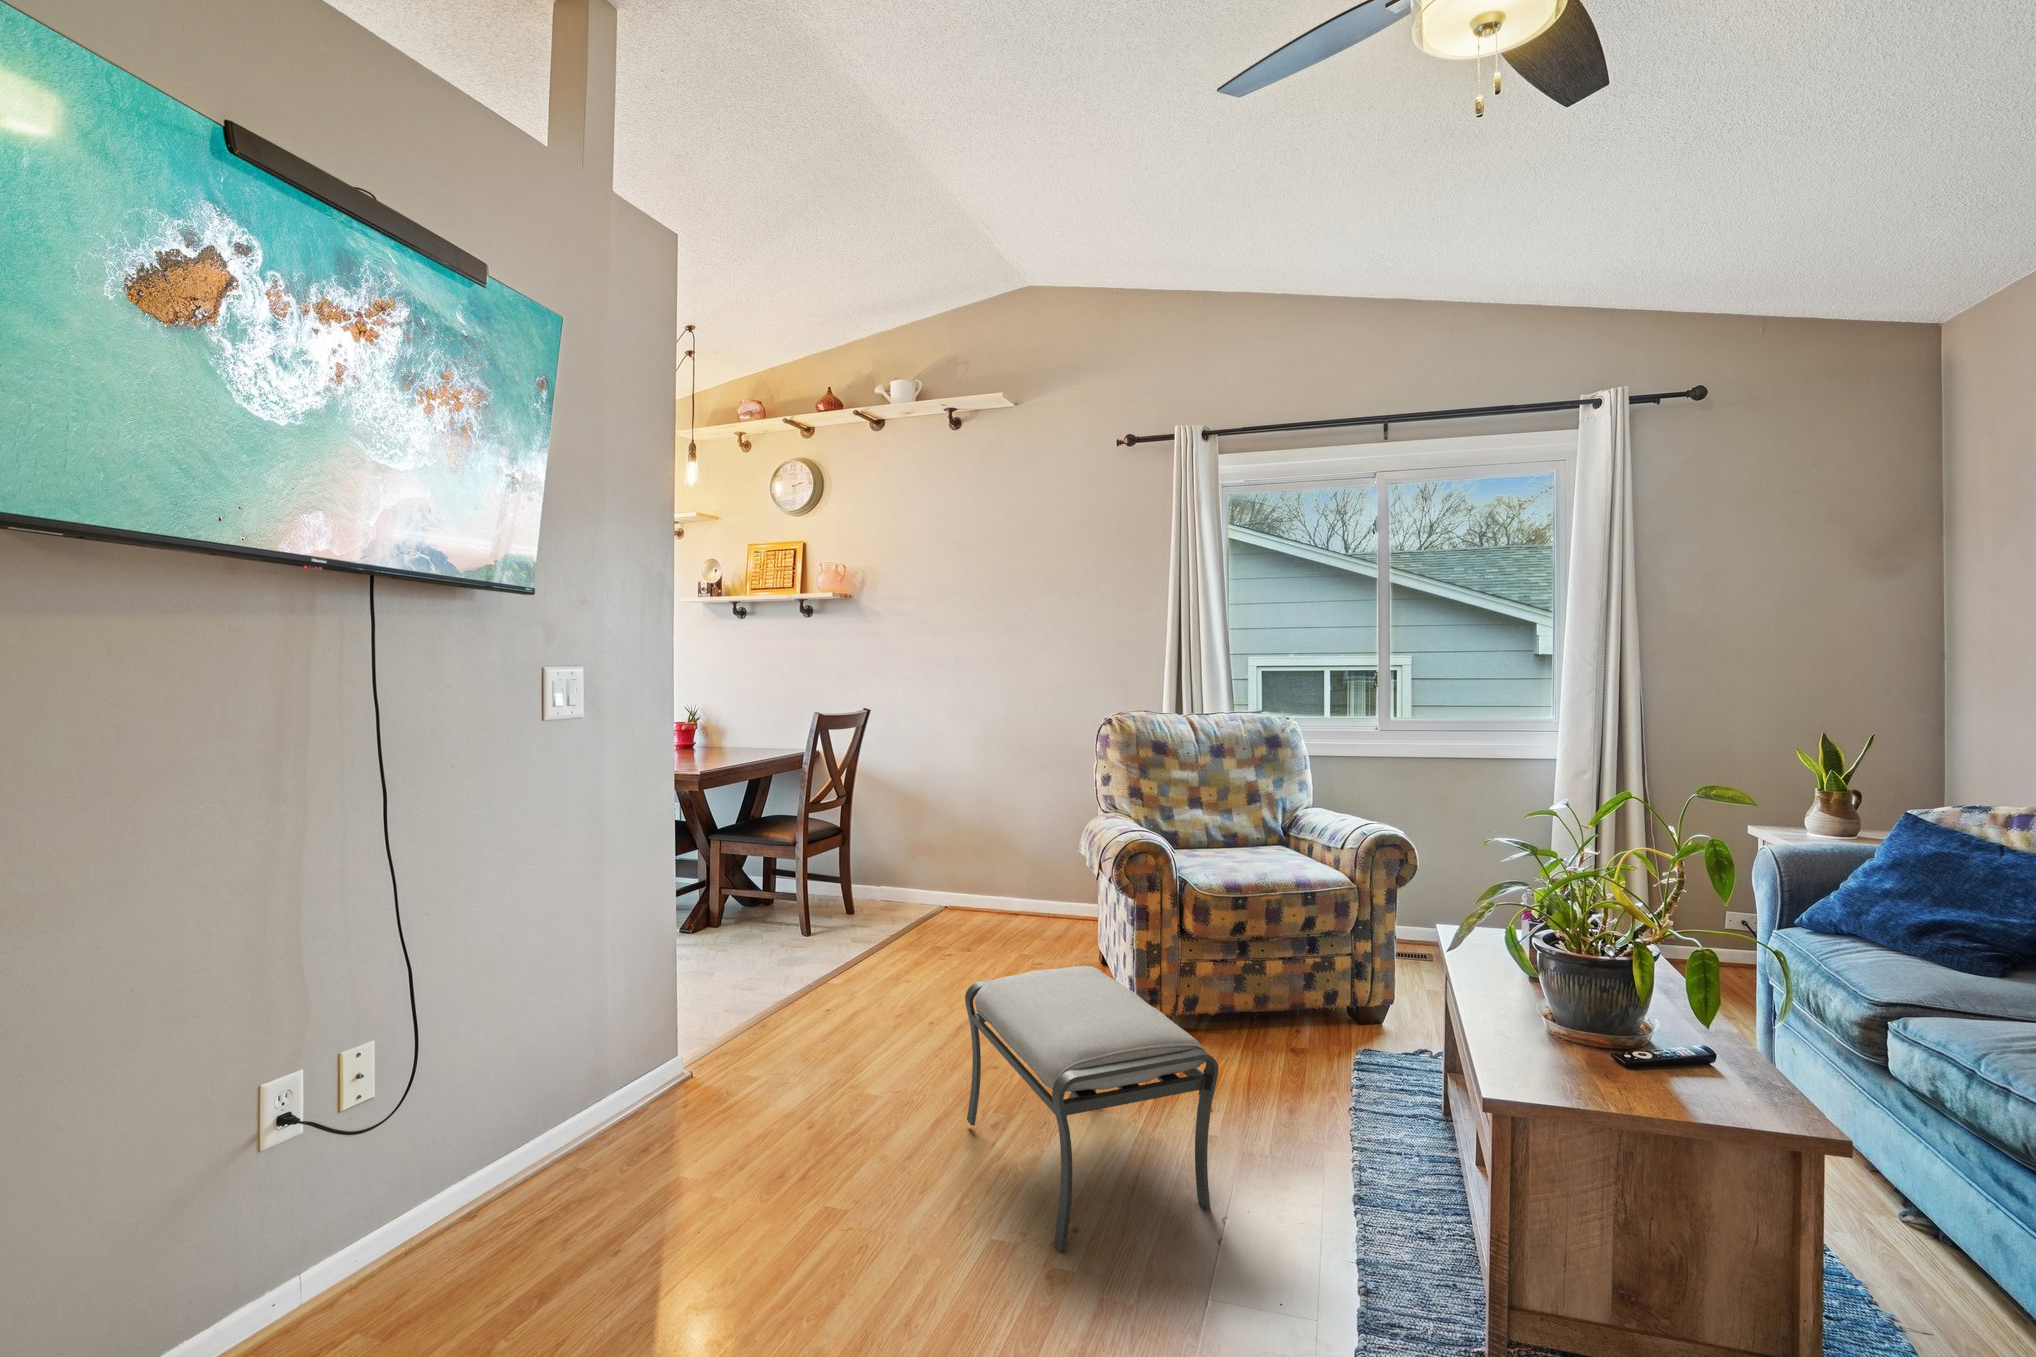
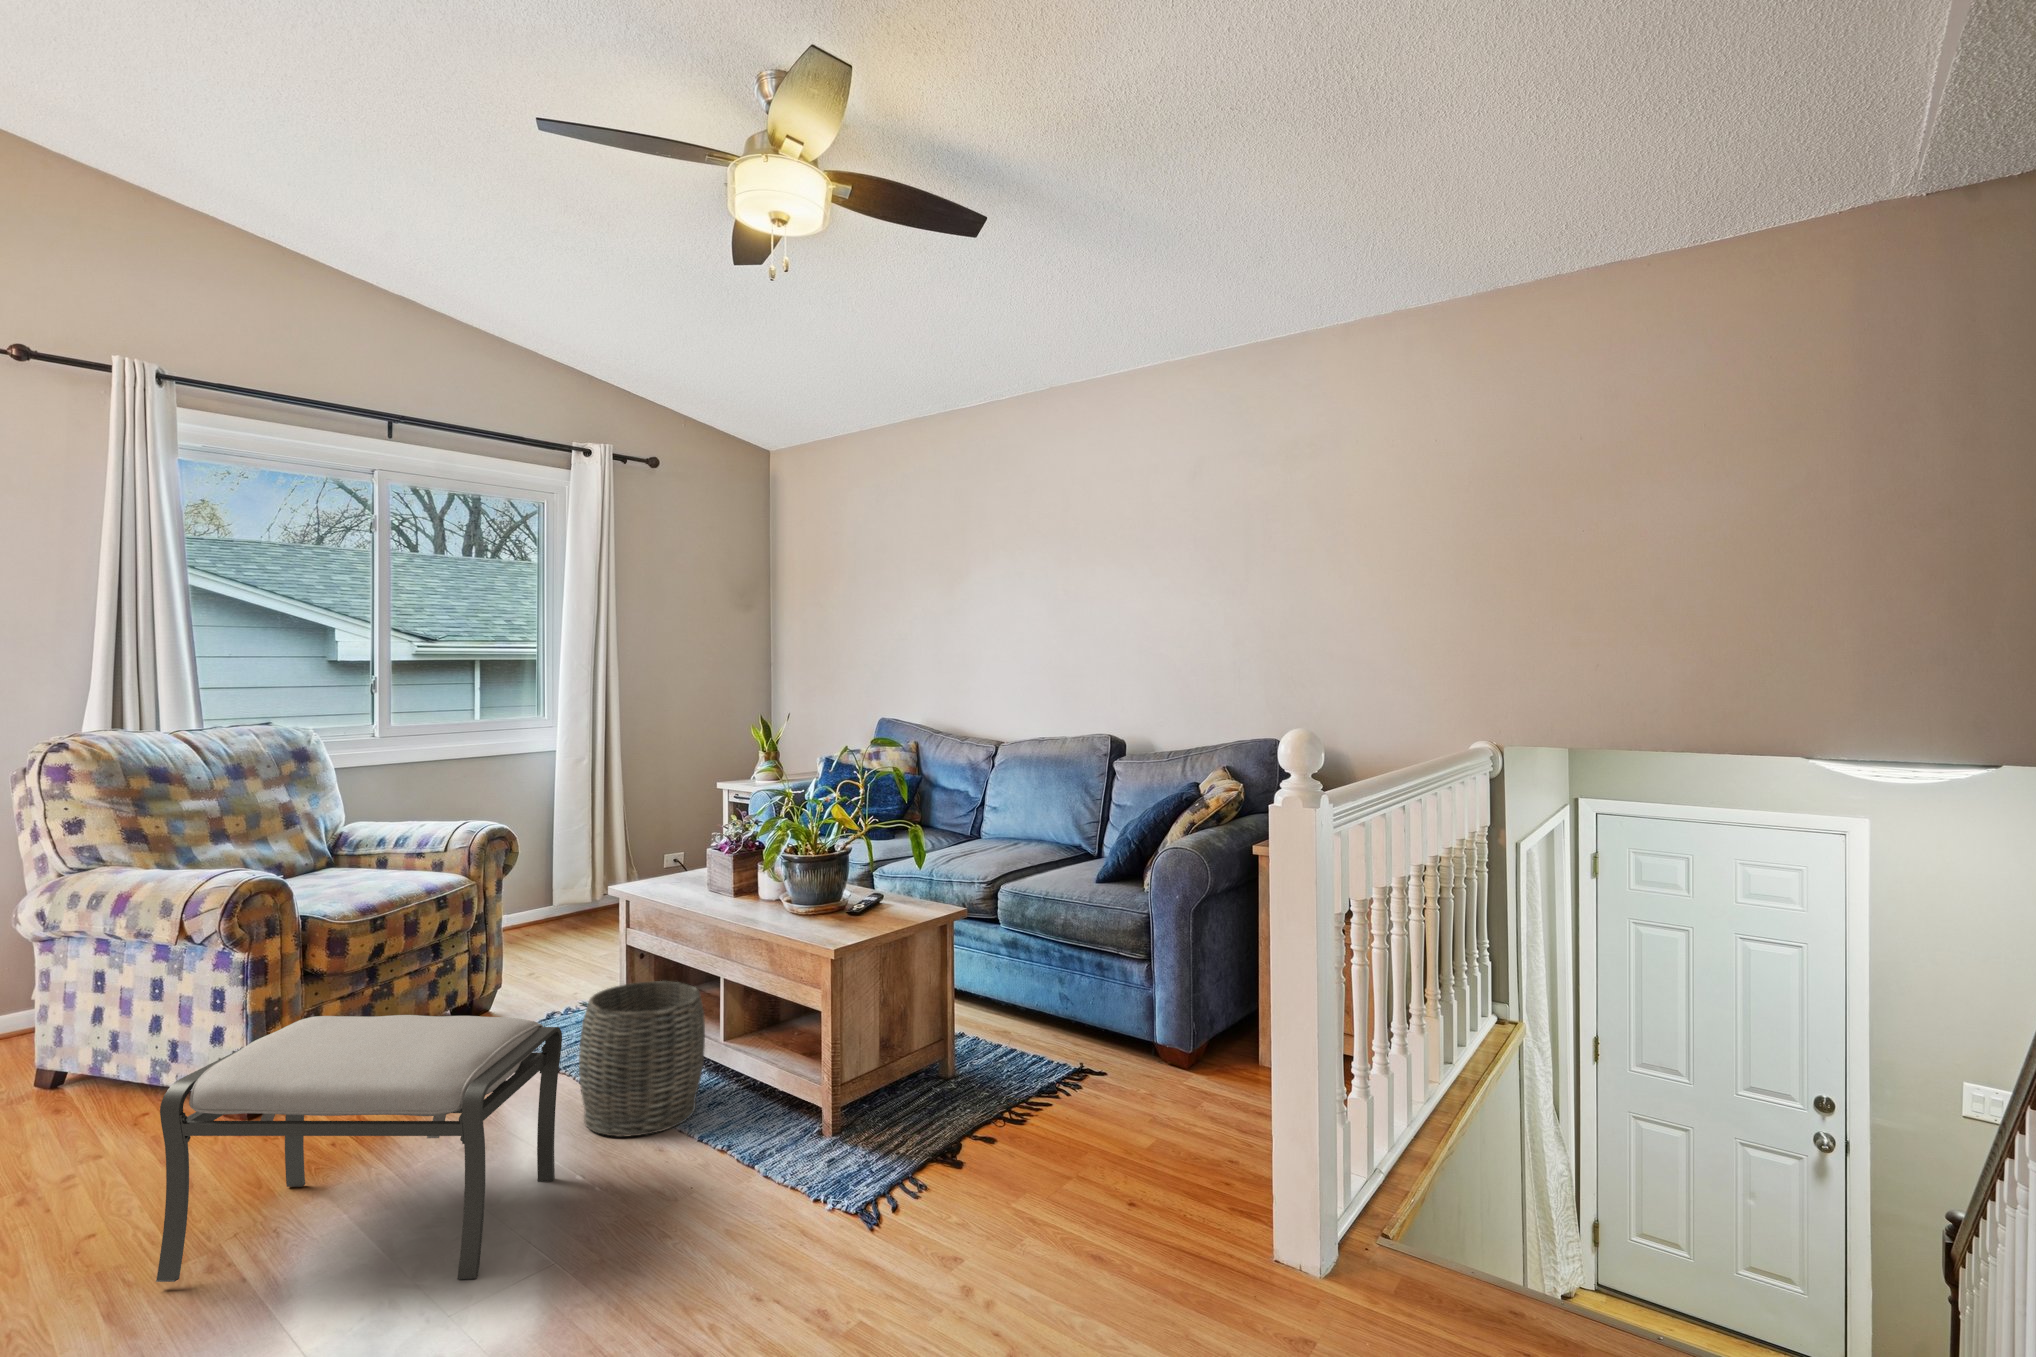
woven basket: none [1283,1038,1429,1234] -> present [579,981,705,1136]

